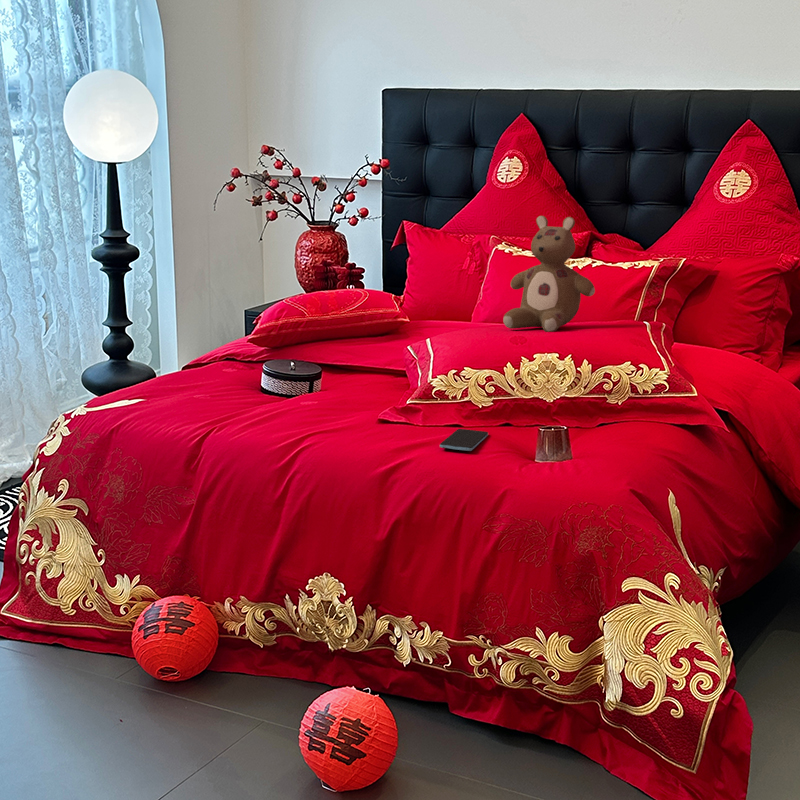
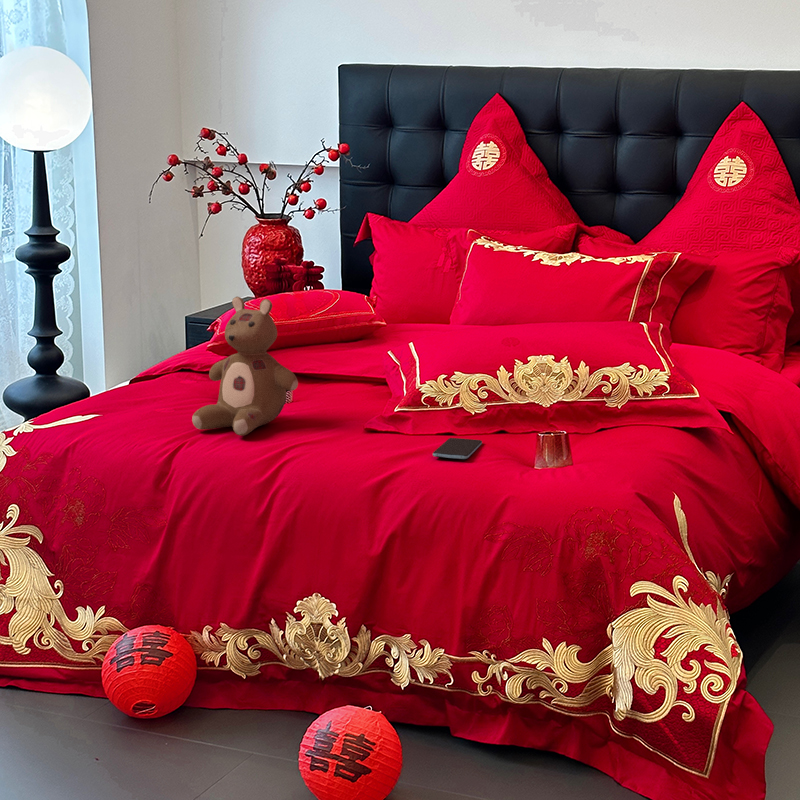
stuffed bear: present [503,216,595,332] -> present [192,297,298,436]

